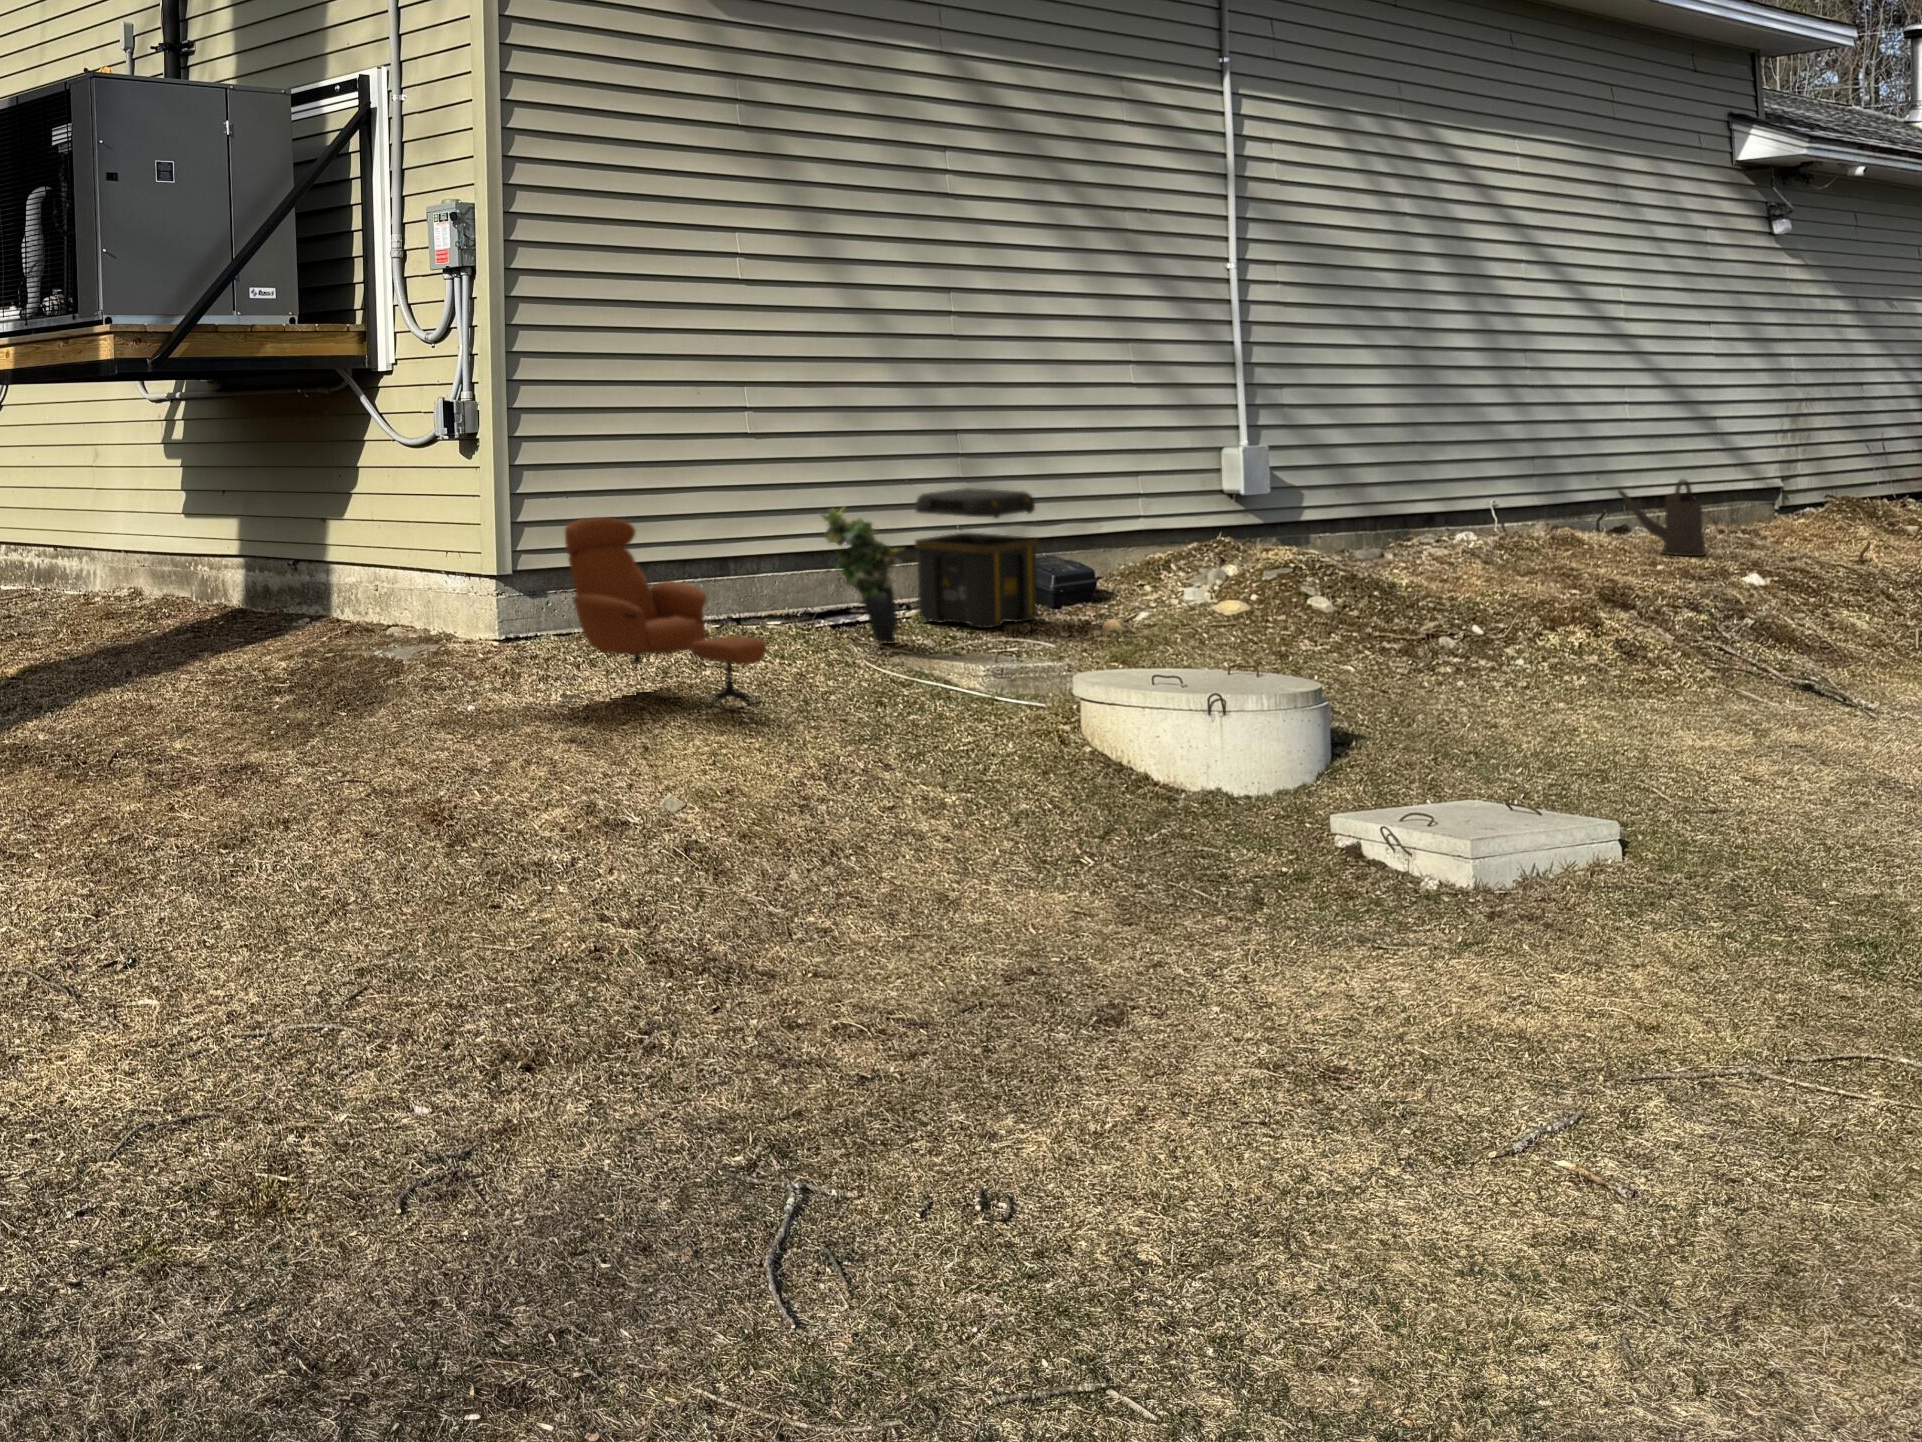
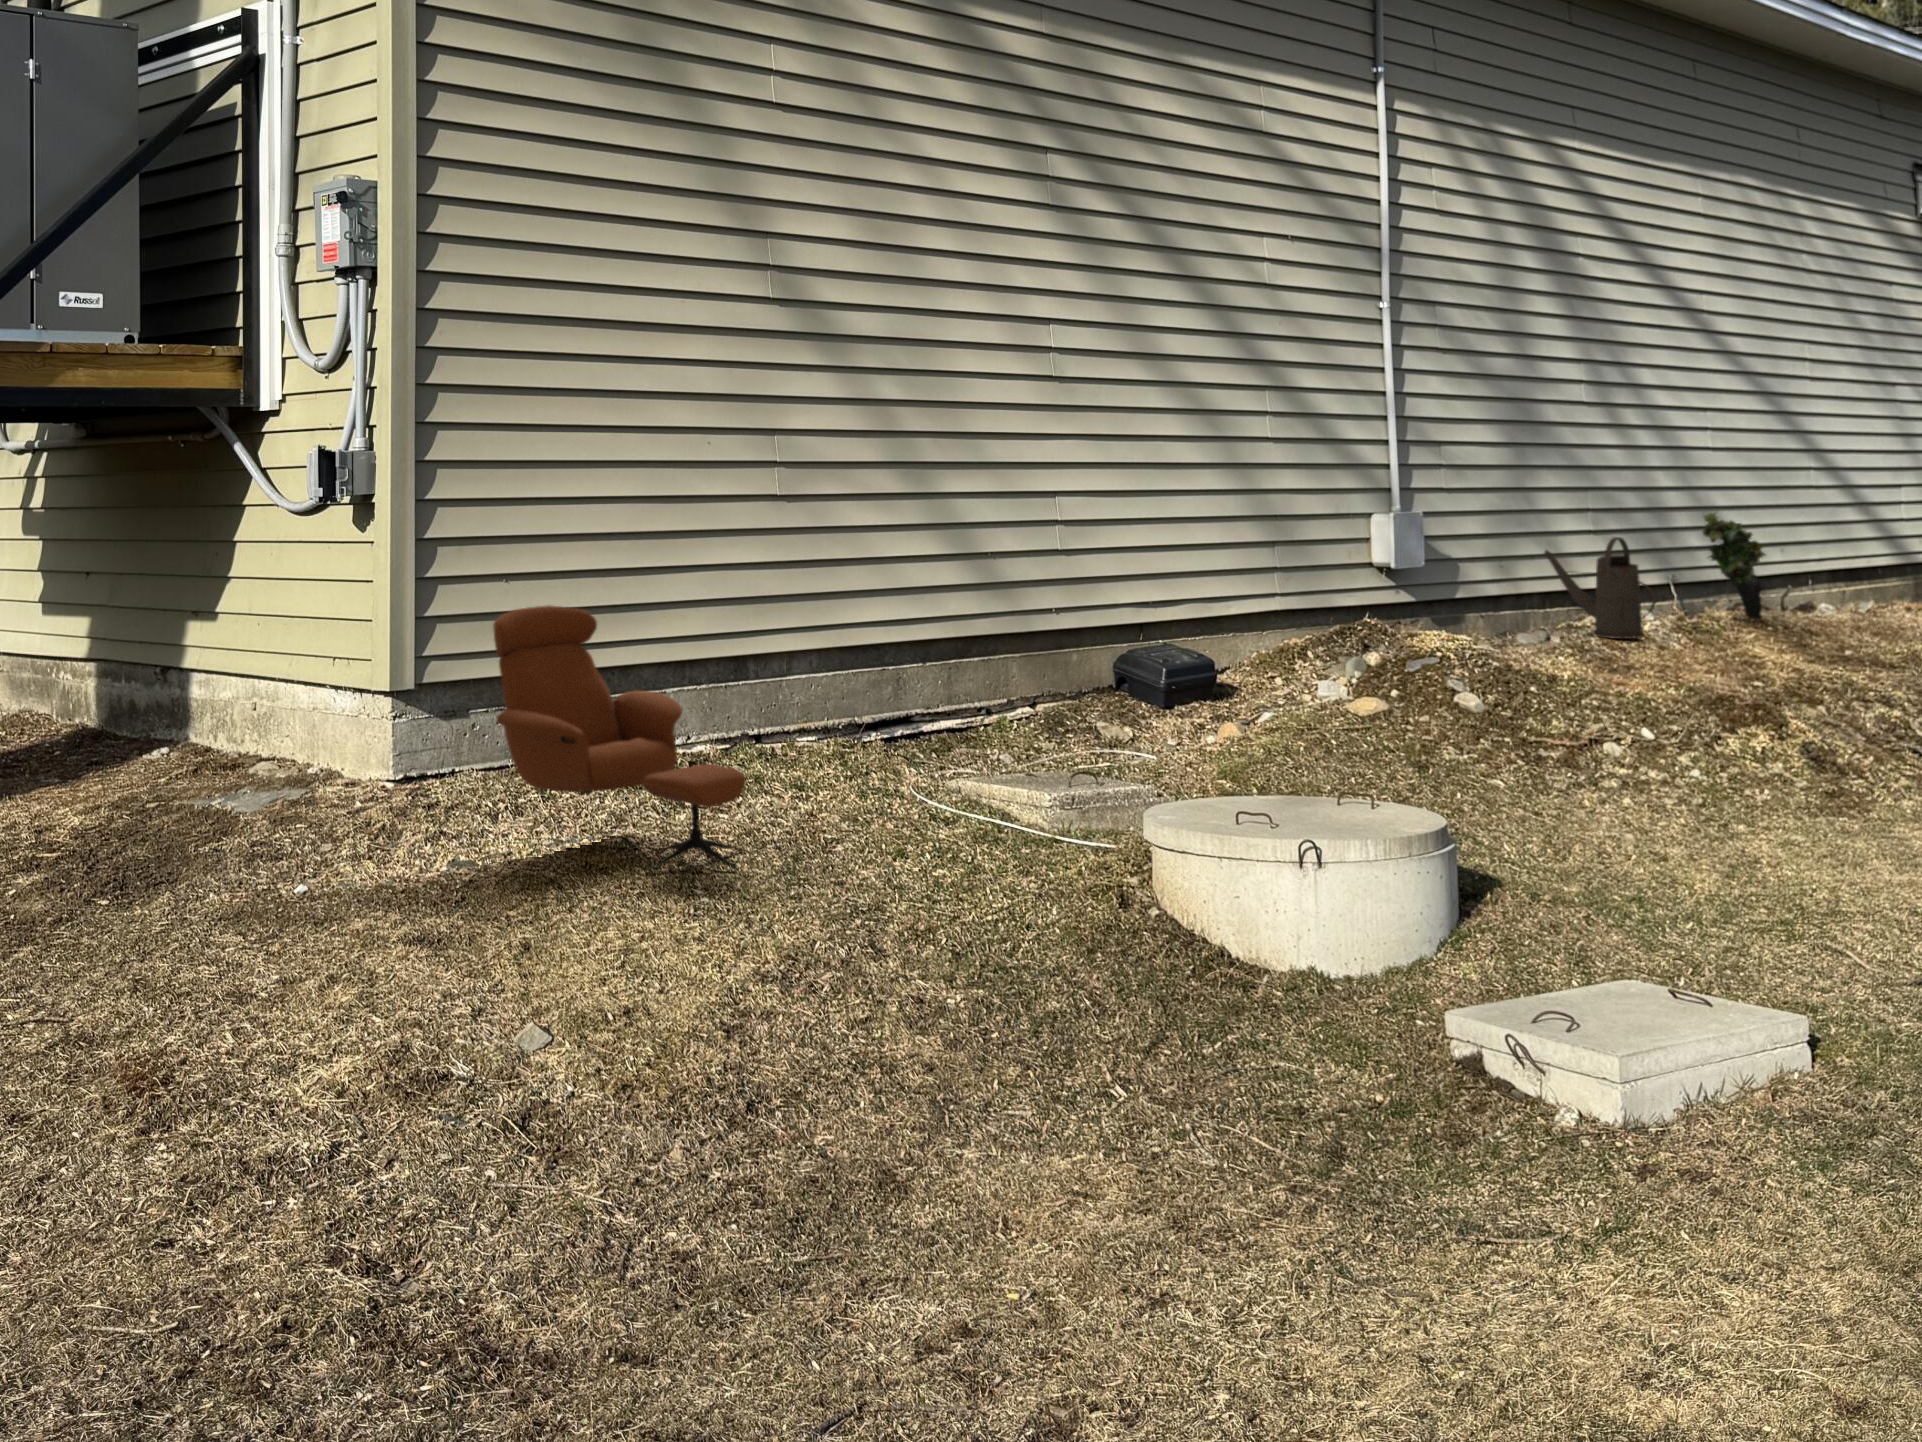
watering can: present [1618,479,1717,556] -> present [1545,537,1656,639]
toolbox: present [914,488,1038,628] -> none [987,565,1137,740]
potted plant: present [820,509,903,644] -> present [1703,513,1765,619]

